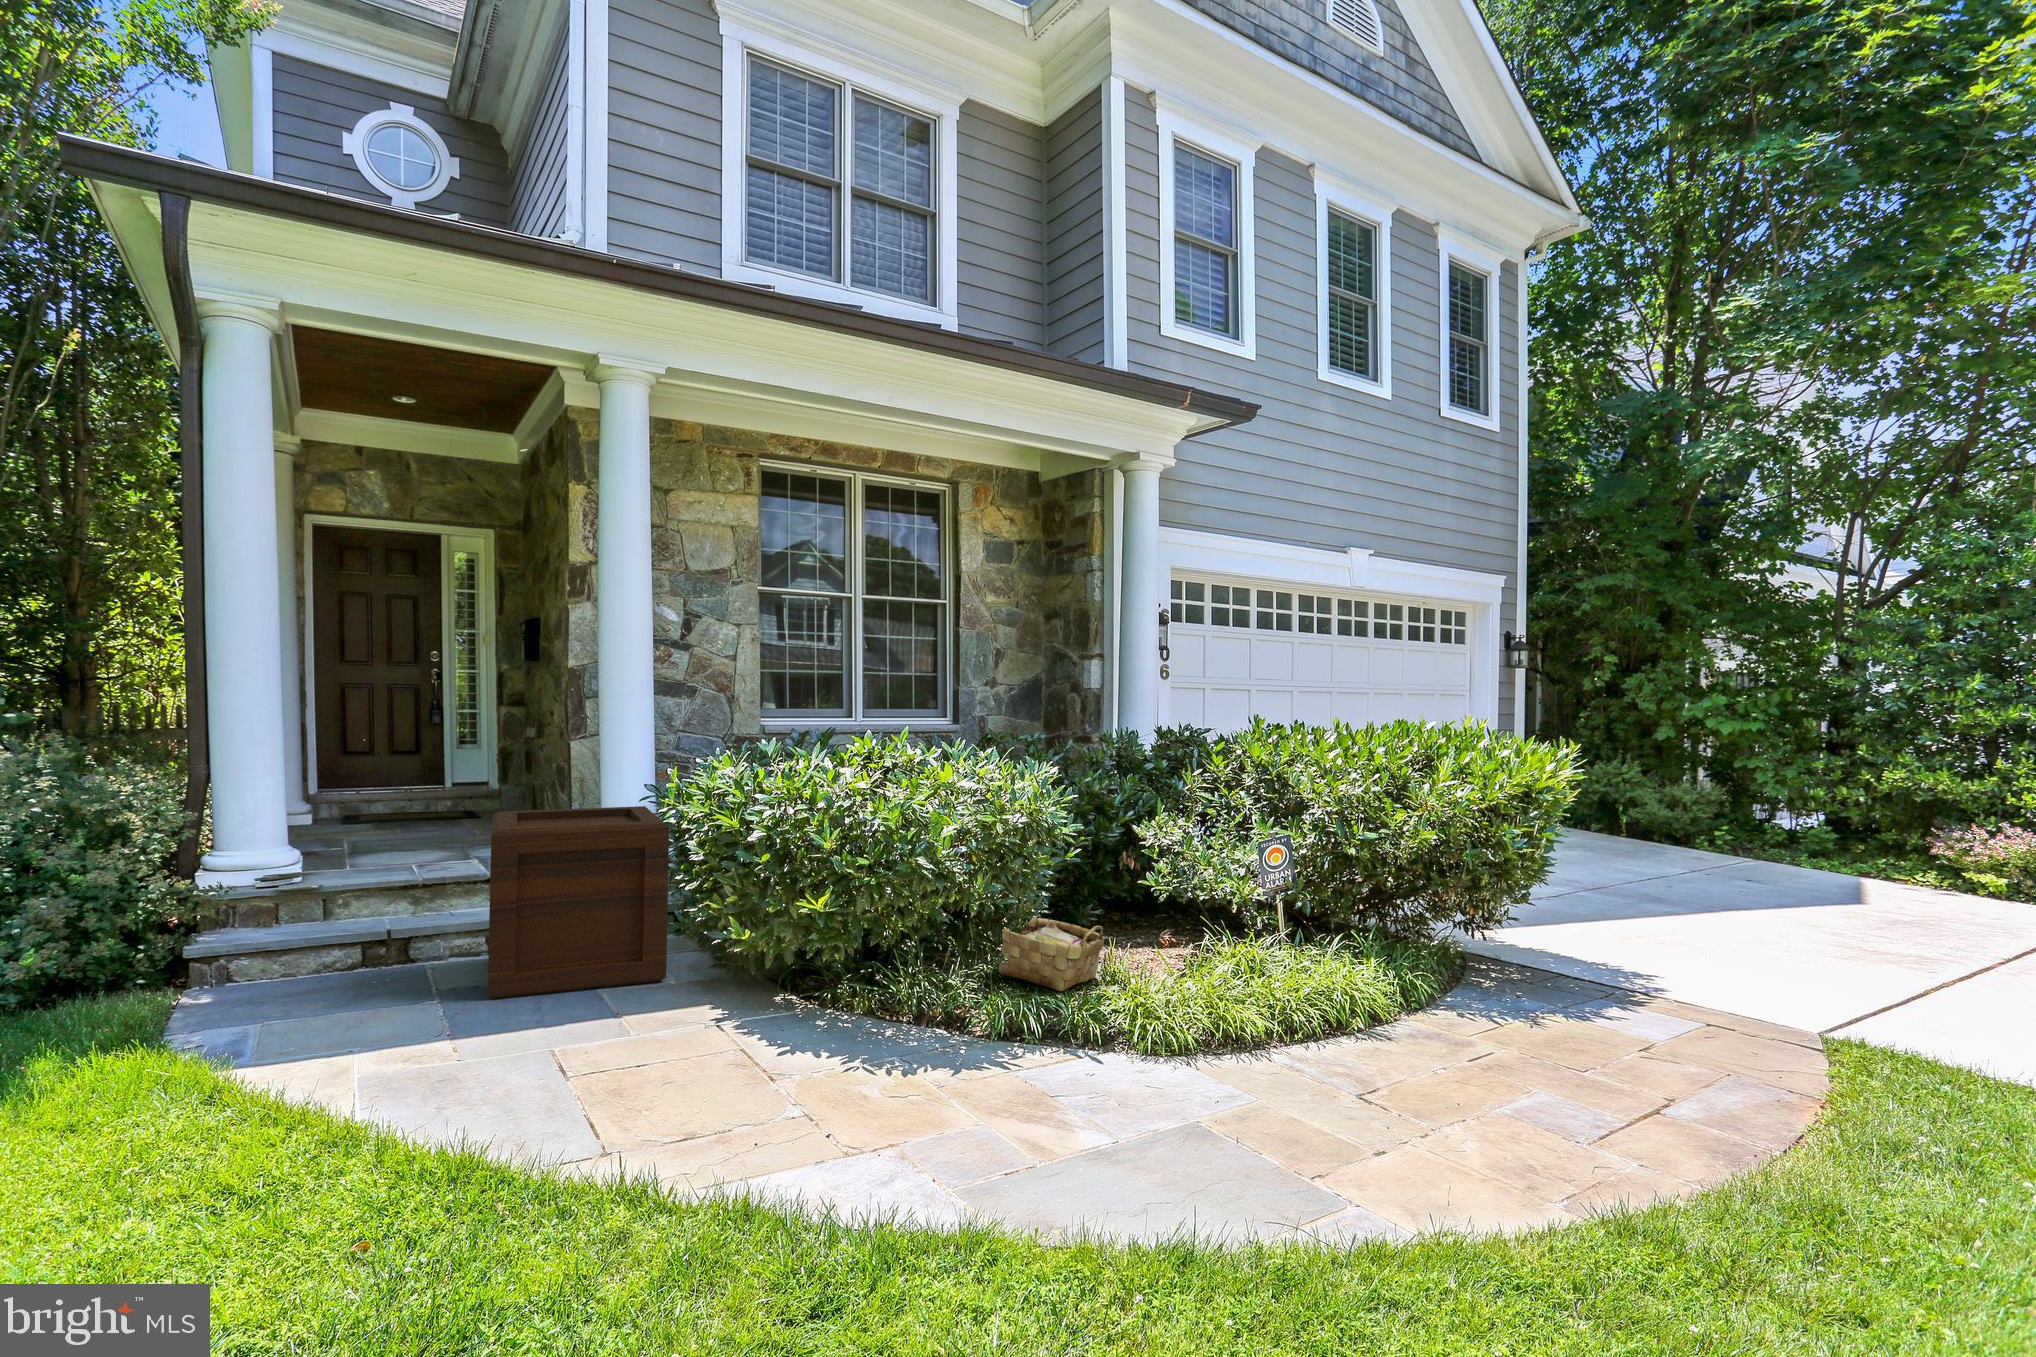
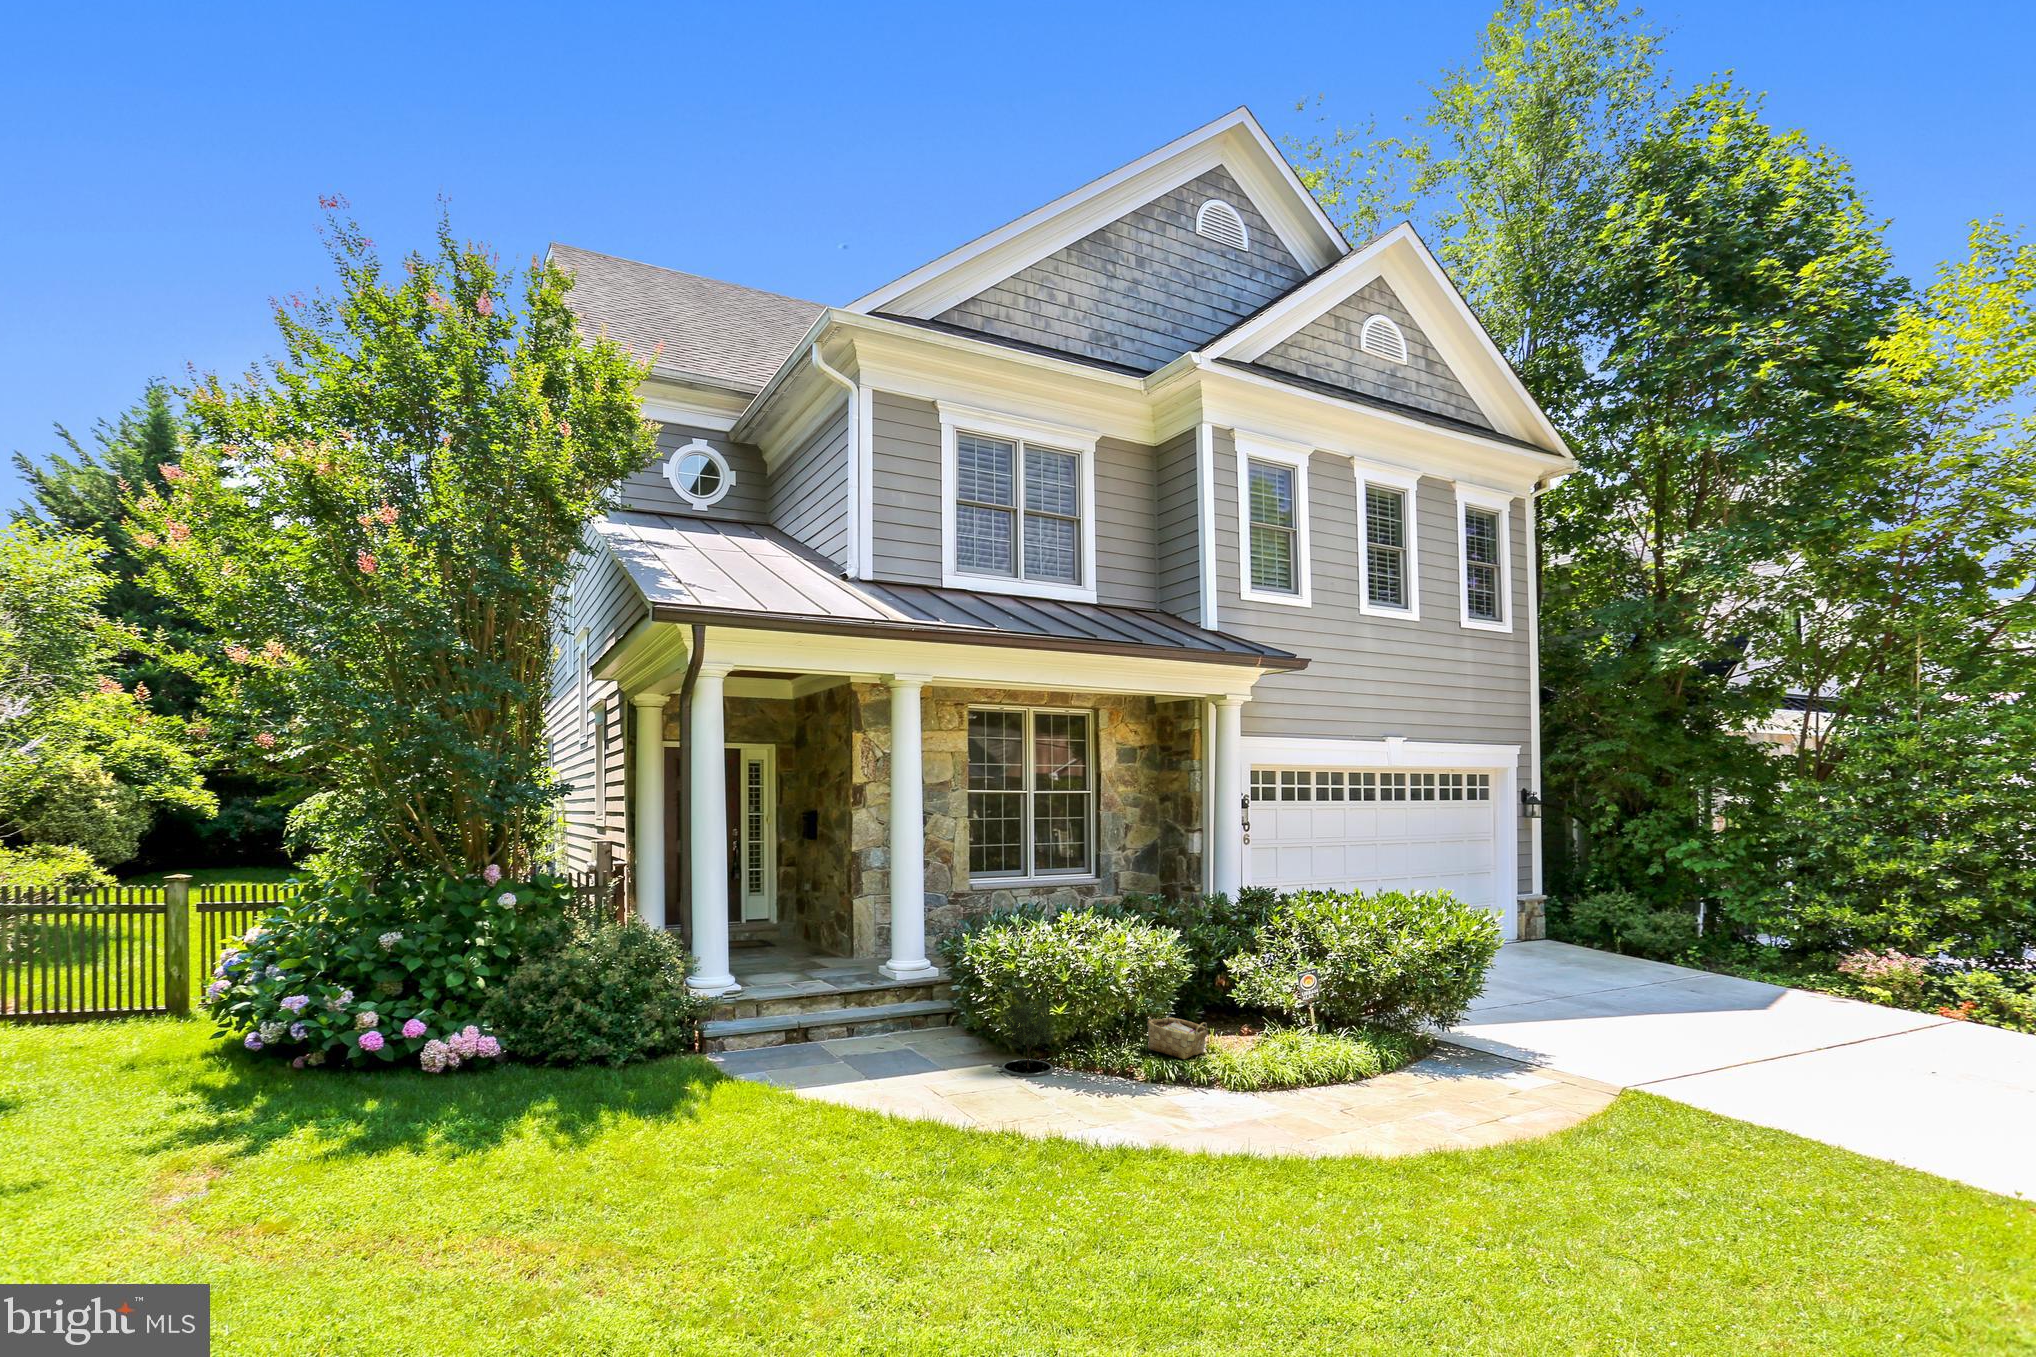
wooden crate: present [488,806,669,999] -> none [861,948,967,1058]
potted tree: none [702,841,819,1035] -> present [1002,978,1056,1077]

